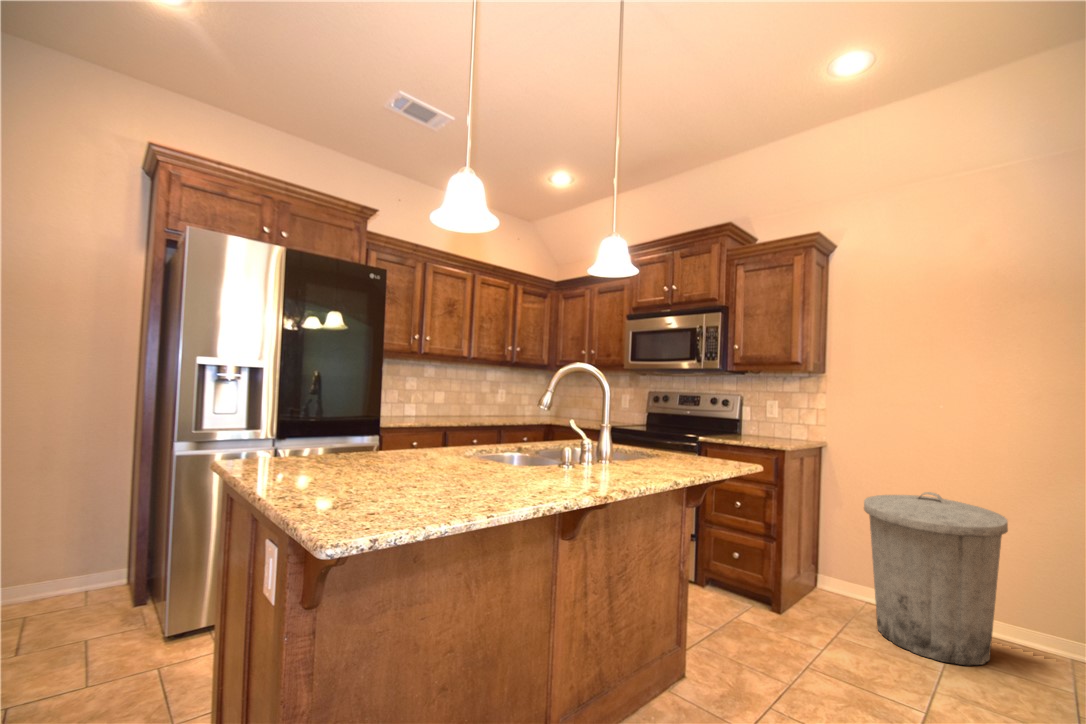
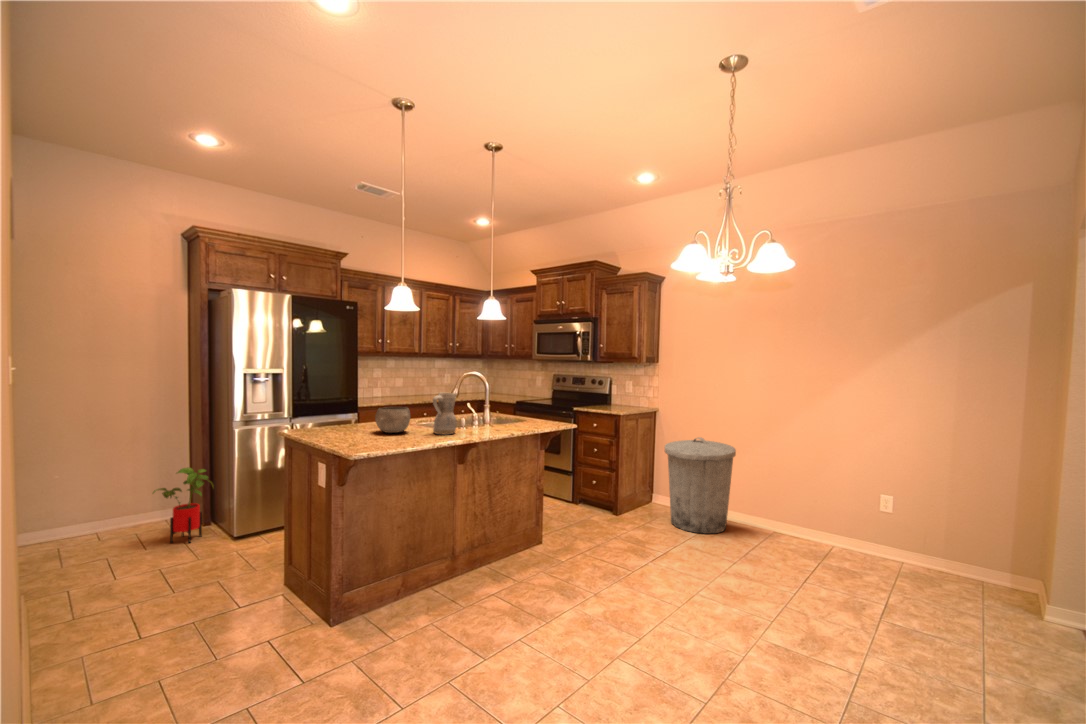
ceramic pitcher: none [514,395,561,479] -> present [433,393,456,434]
bowl: none [403,421,471,473] -> present [375,407,411,433]
house plant: none [35,516,148,644] -> present [153,468,214,543]

